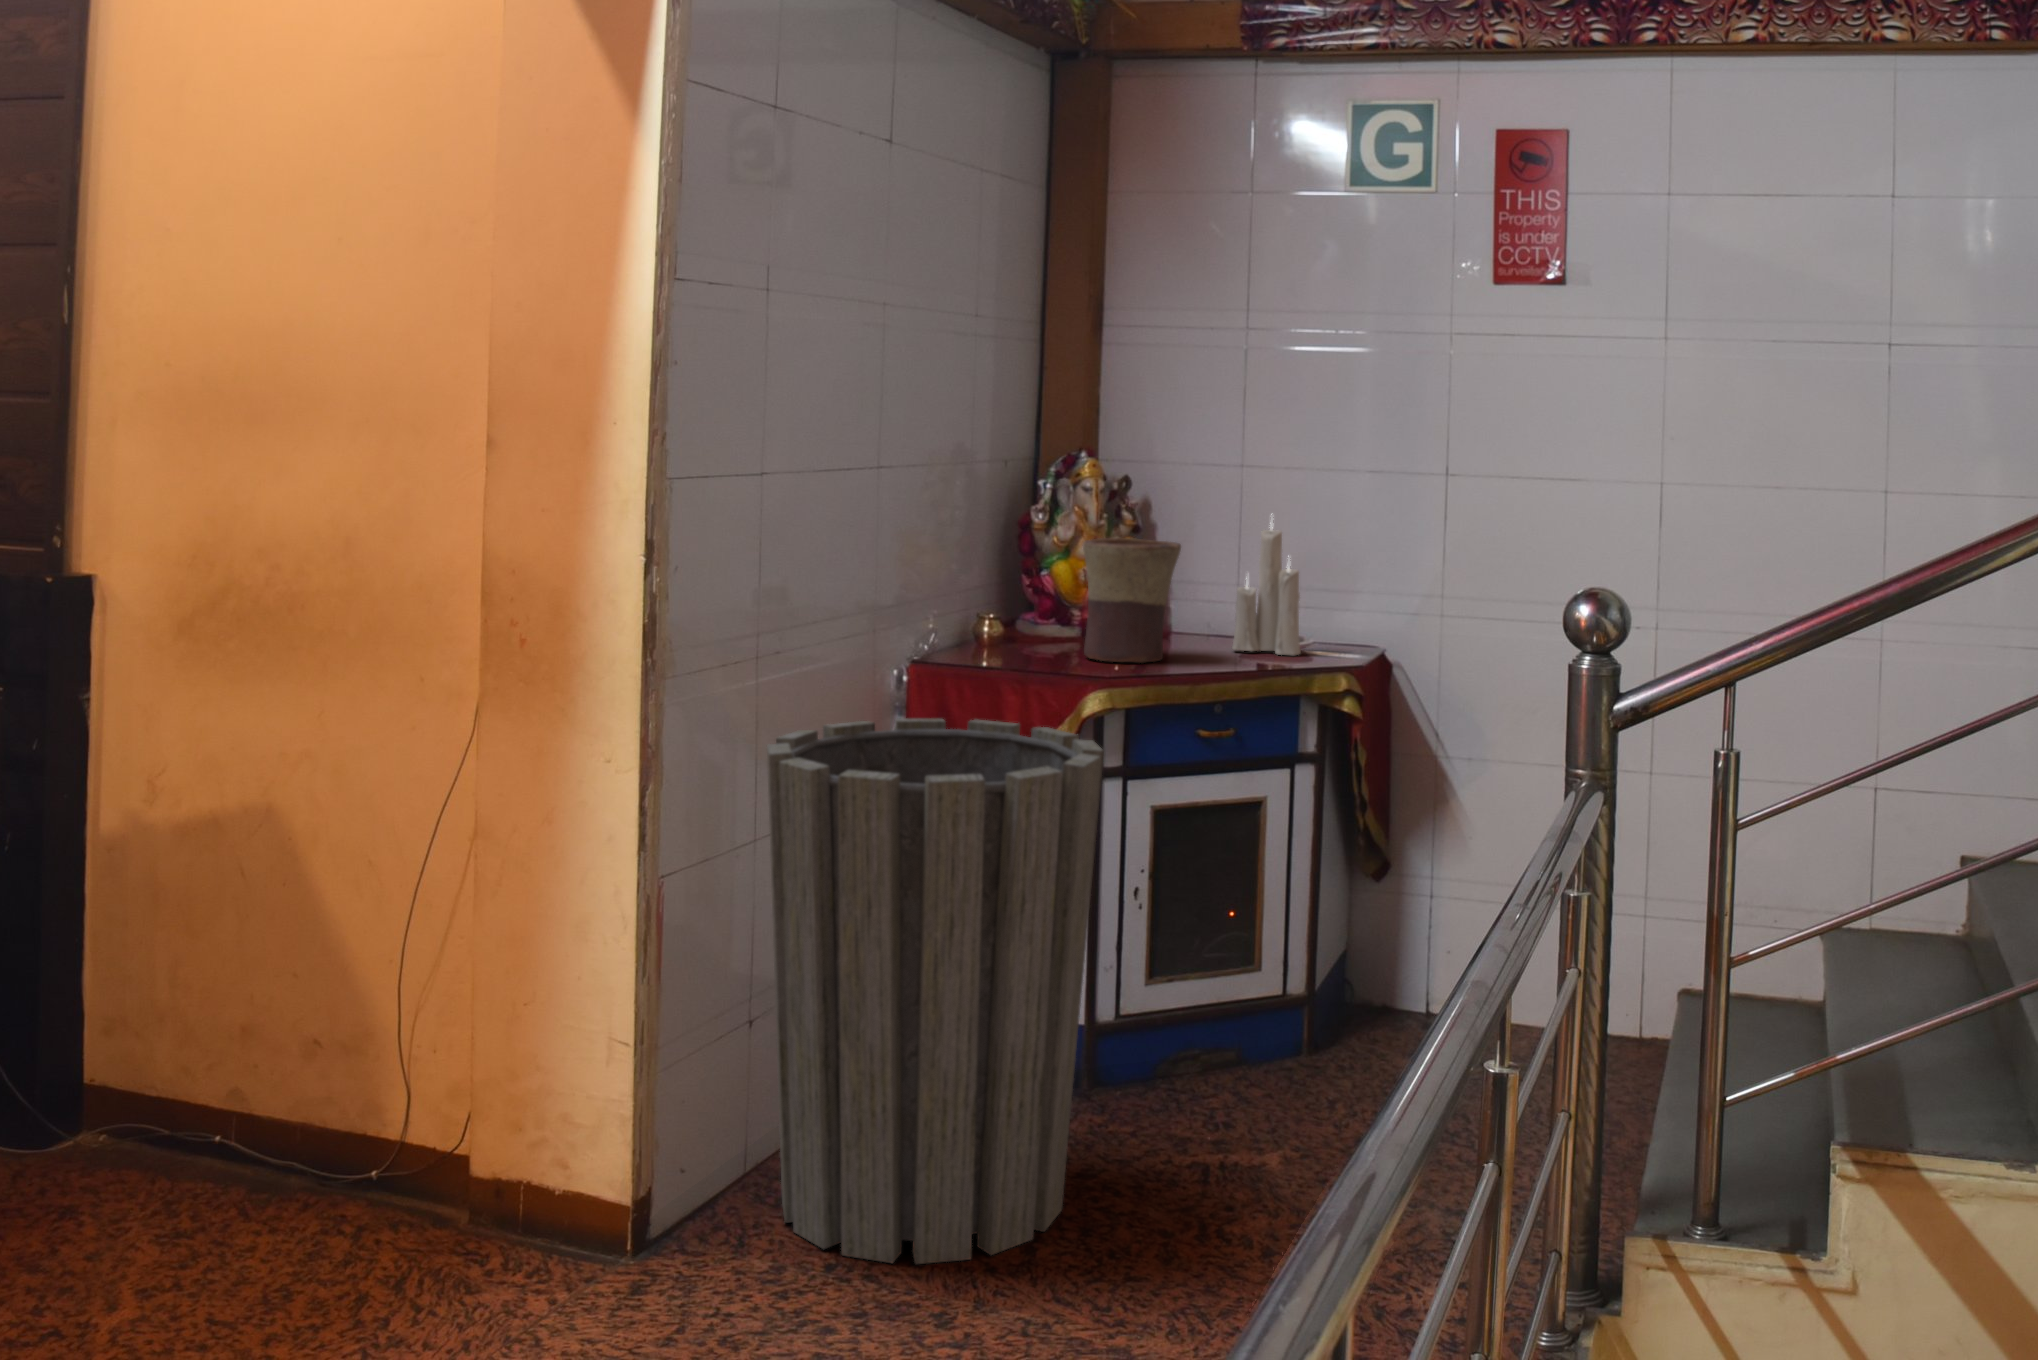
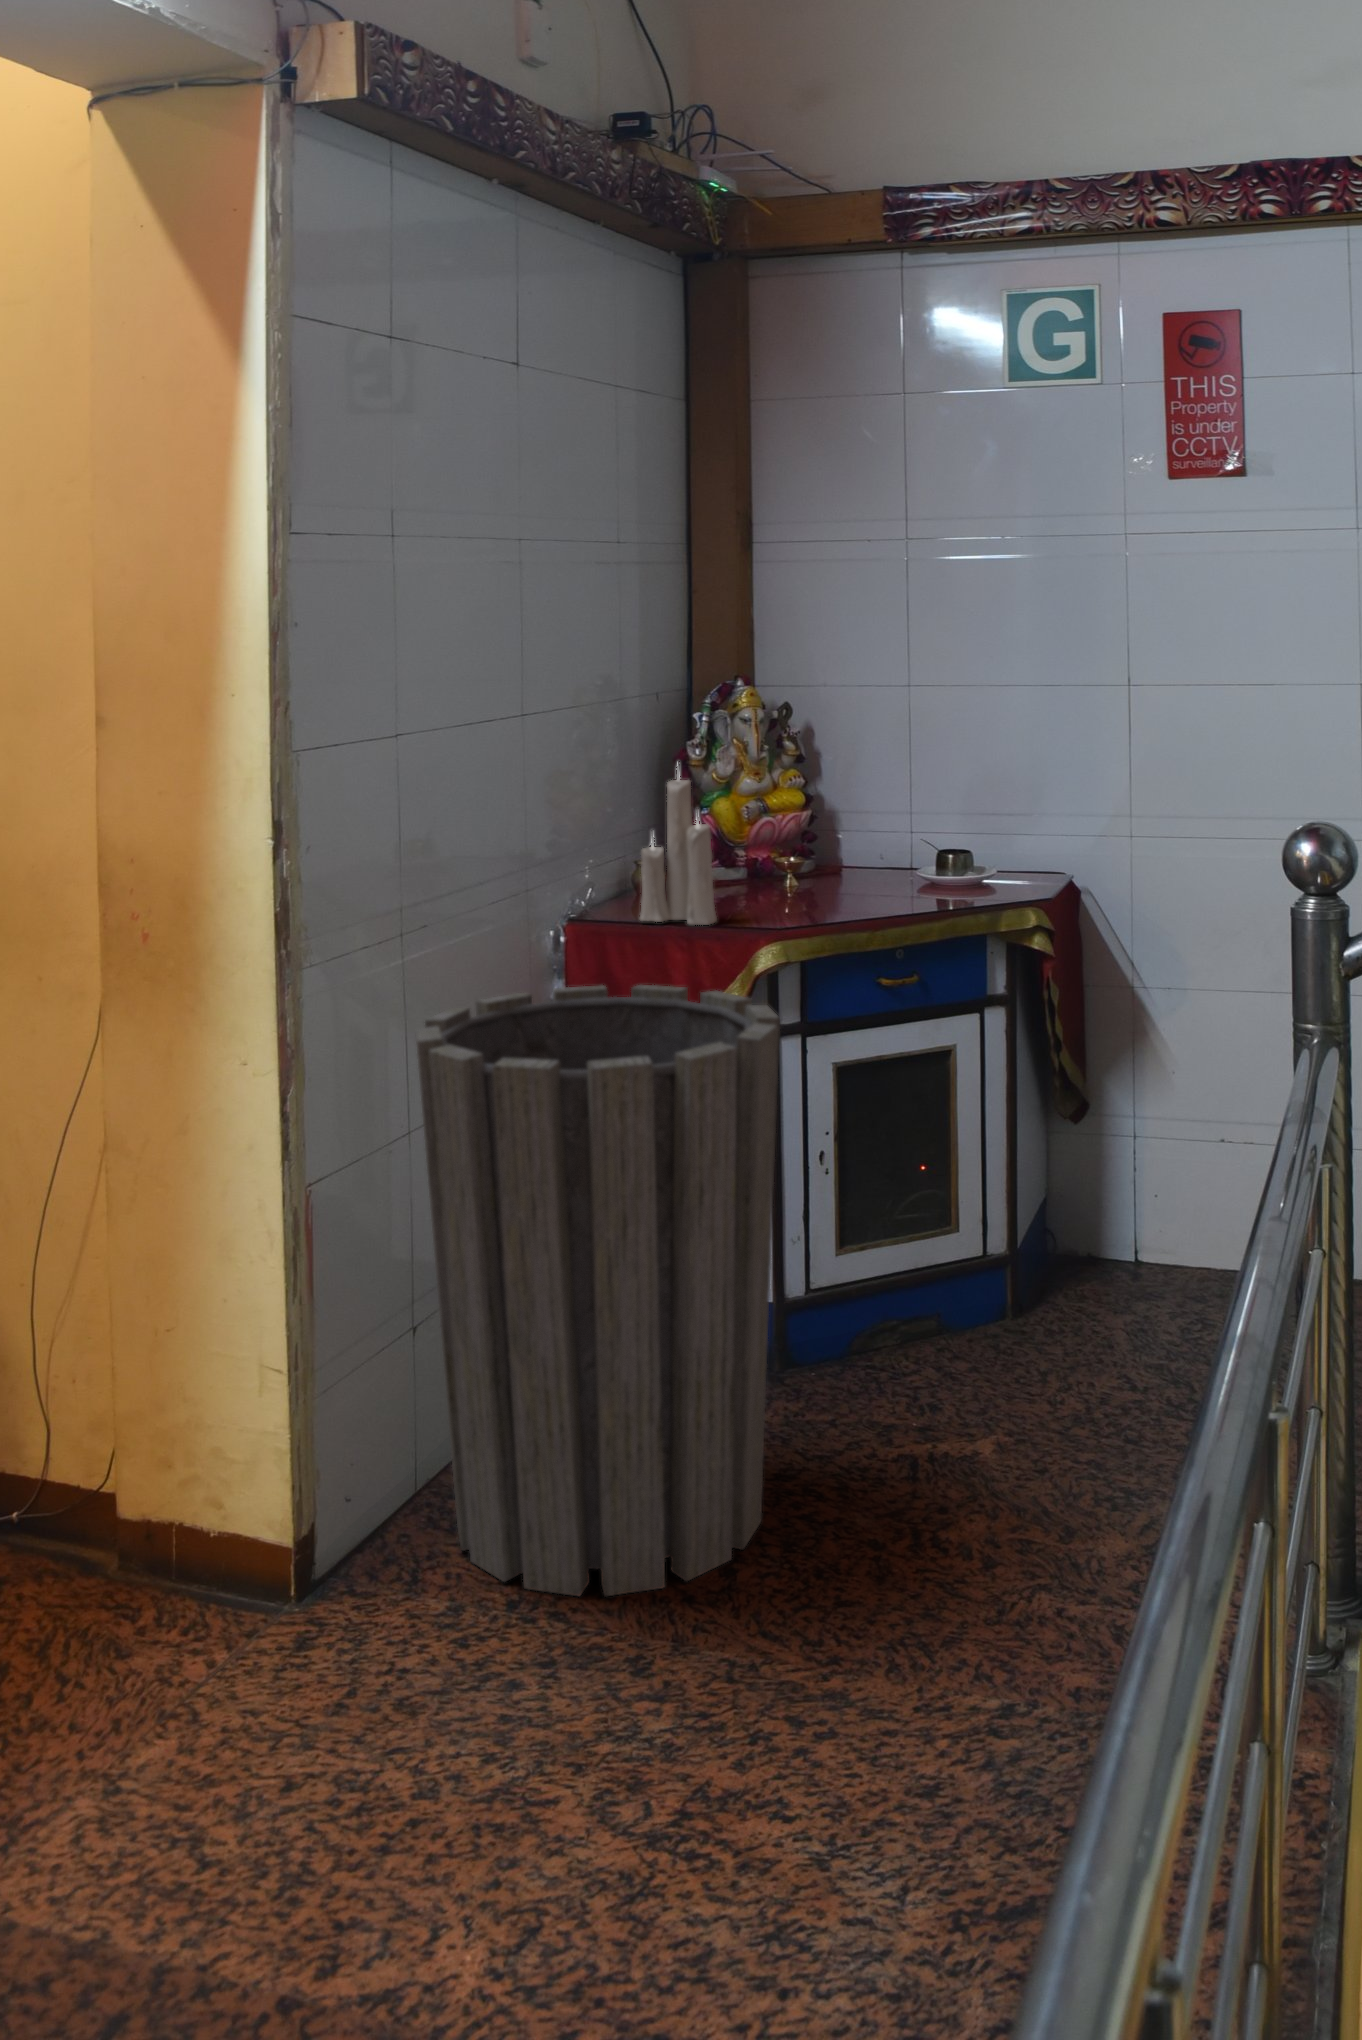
candle: present [1232,523,1301,656] -> present [640,778,717,925]
flower pot: present [1083,538,1181,663] -> none [744,775,850,910]

